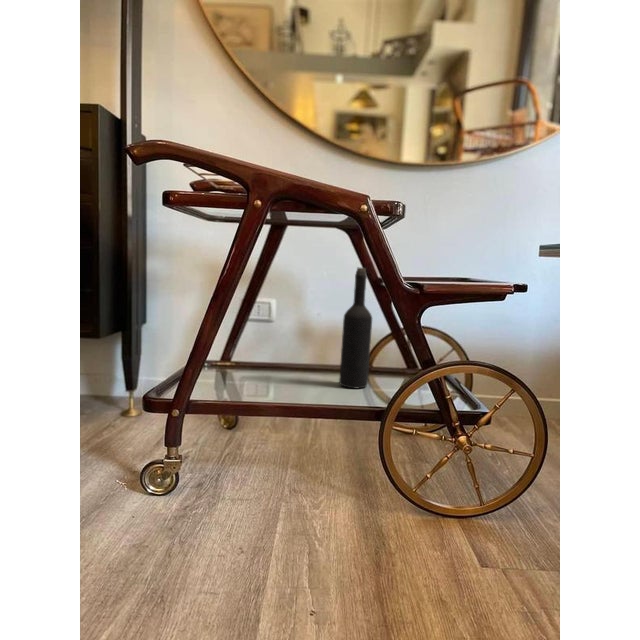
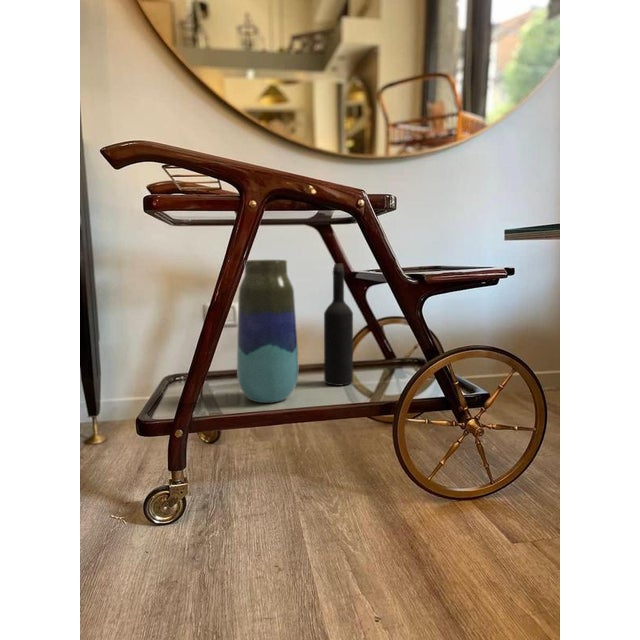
vase: none [249,258,309,396] -> present [237,260,298,403]

